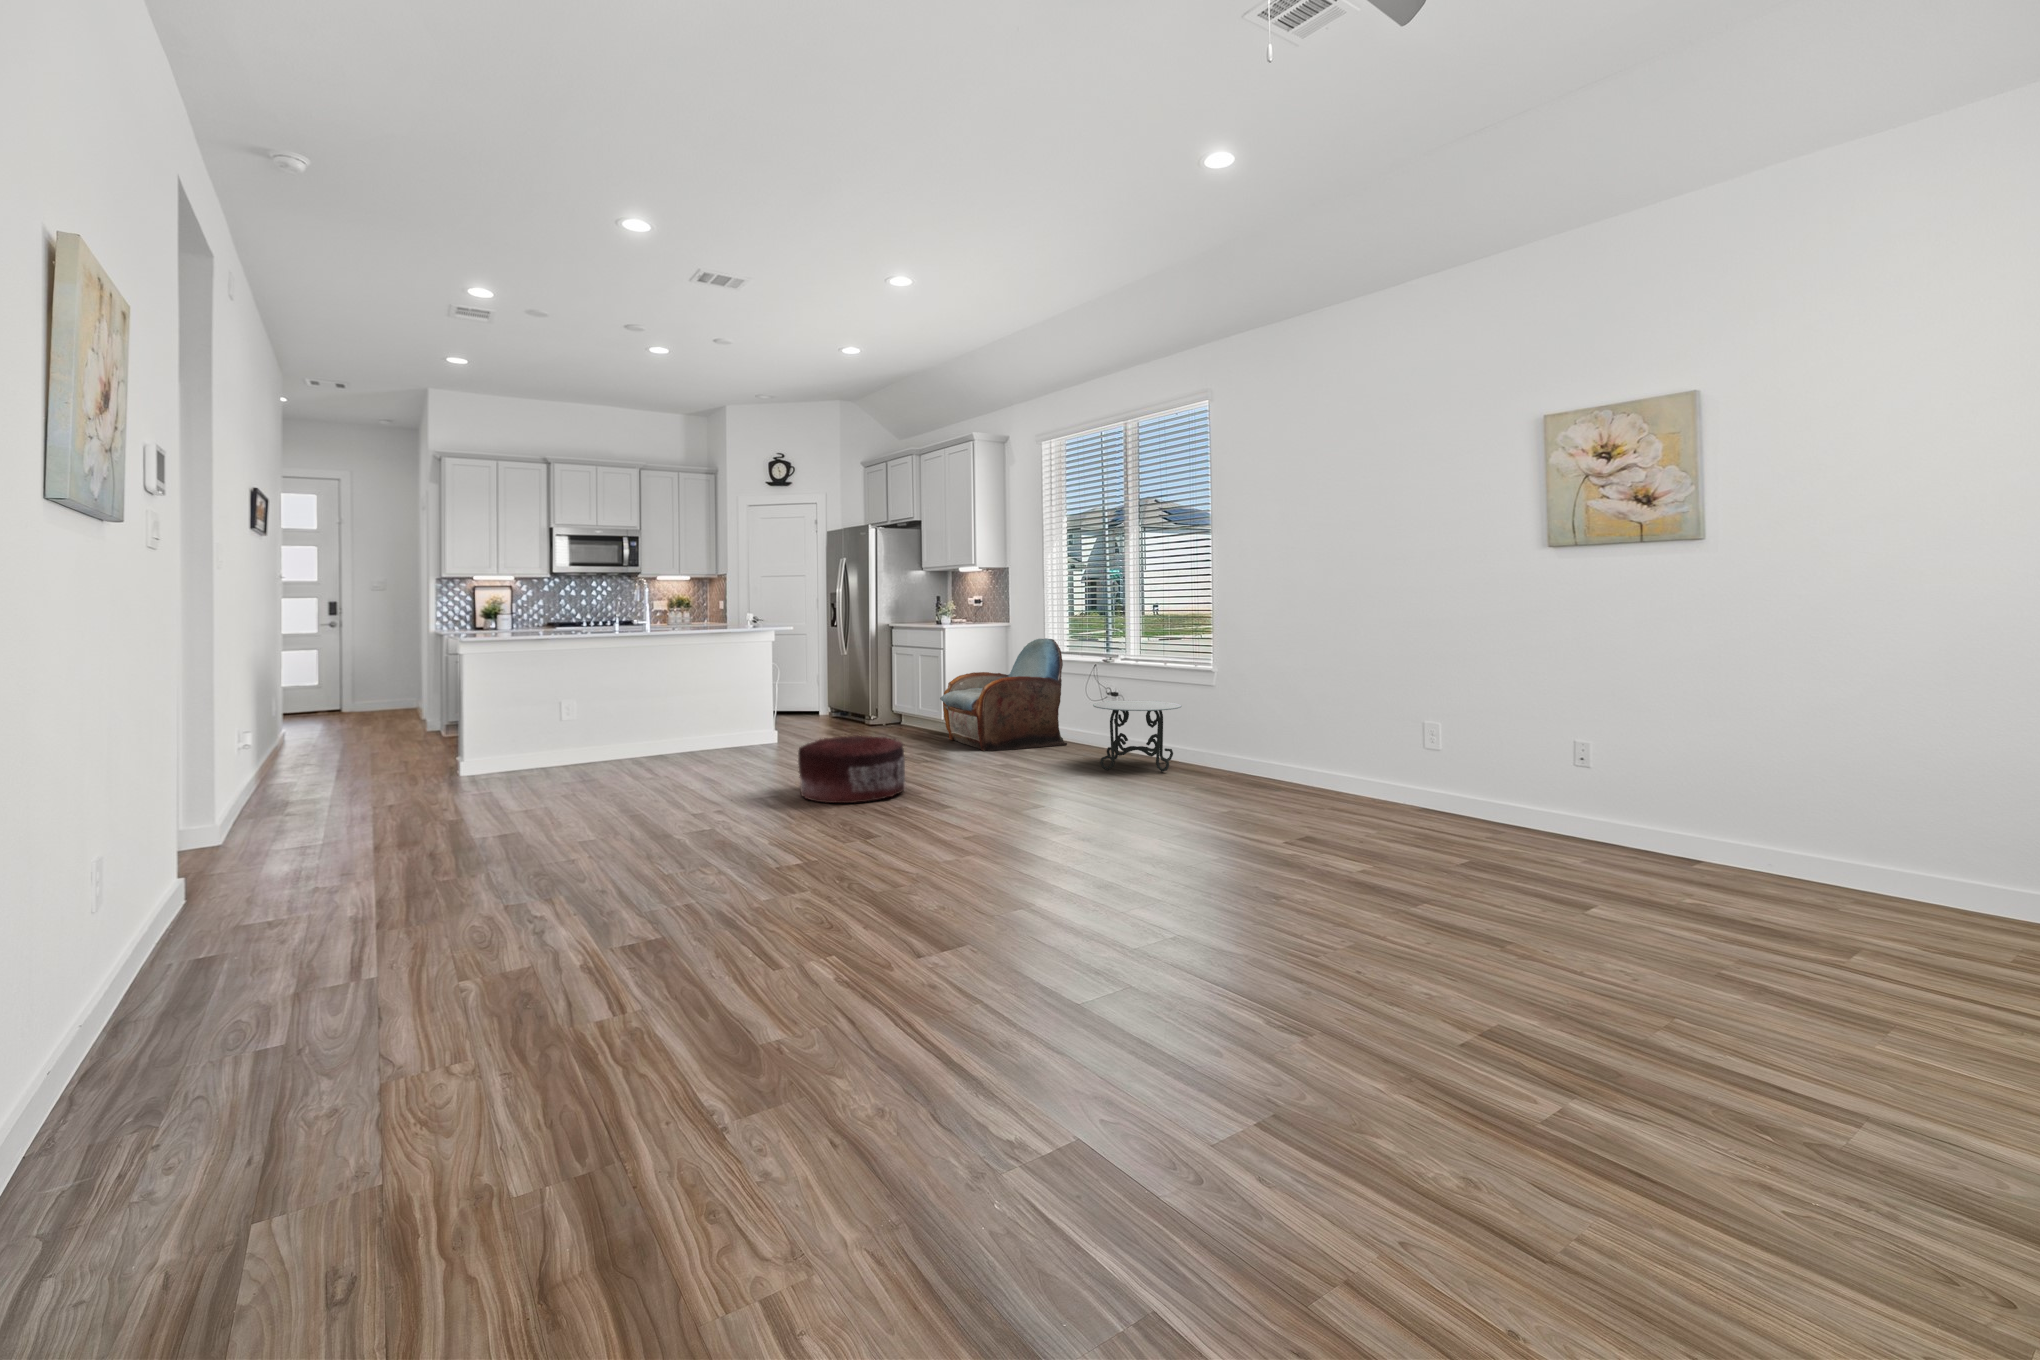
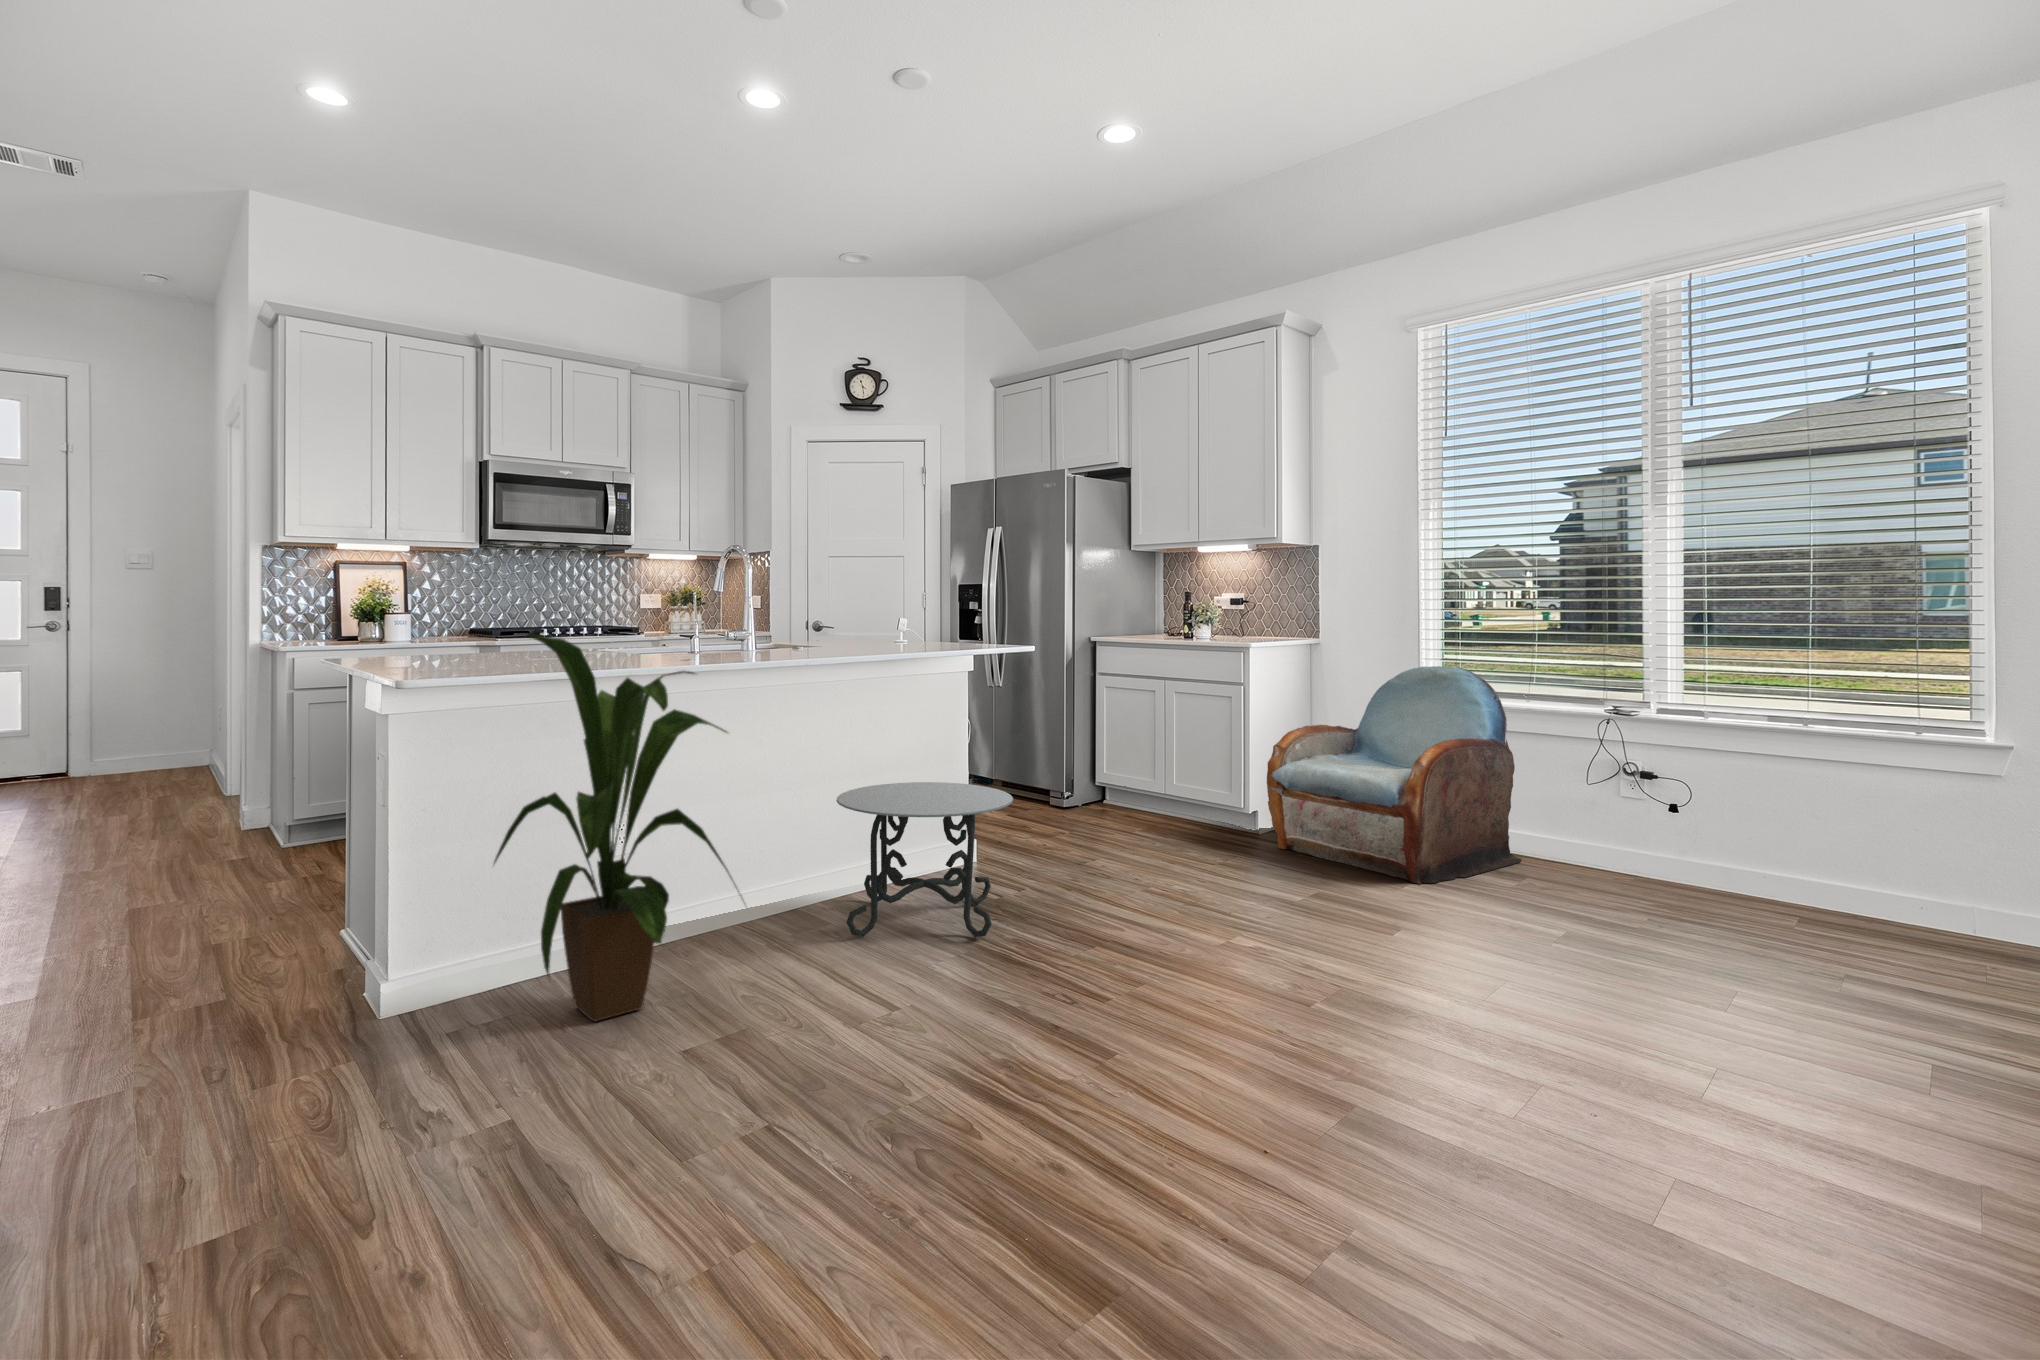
house plant: none [501,626,607,777] -> present [494,635,743,1021]
side table: present [1093,701,1182,772] -> present [836,782,1013,937]
pouf: present [798,736,906,803] -> none [1381,912,1707,1159]

